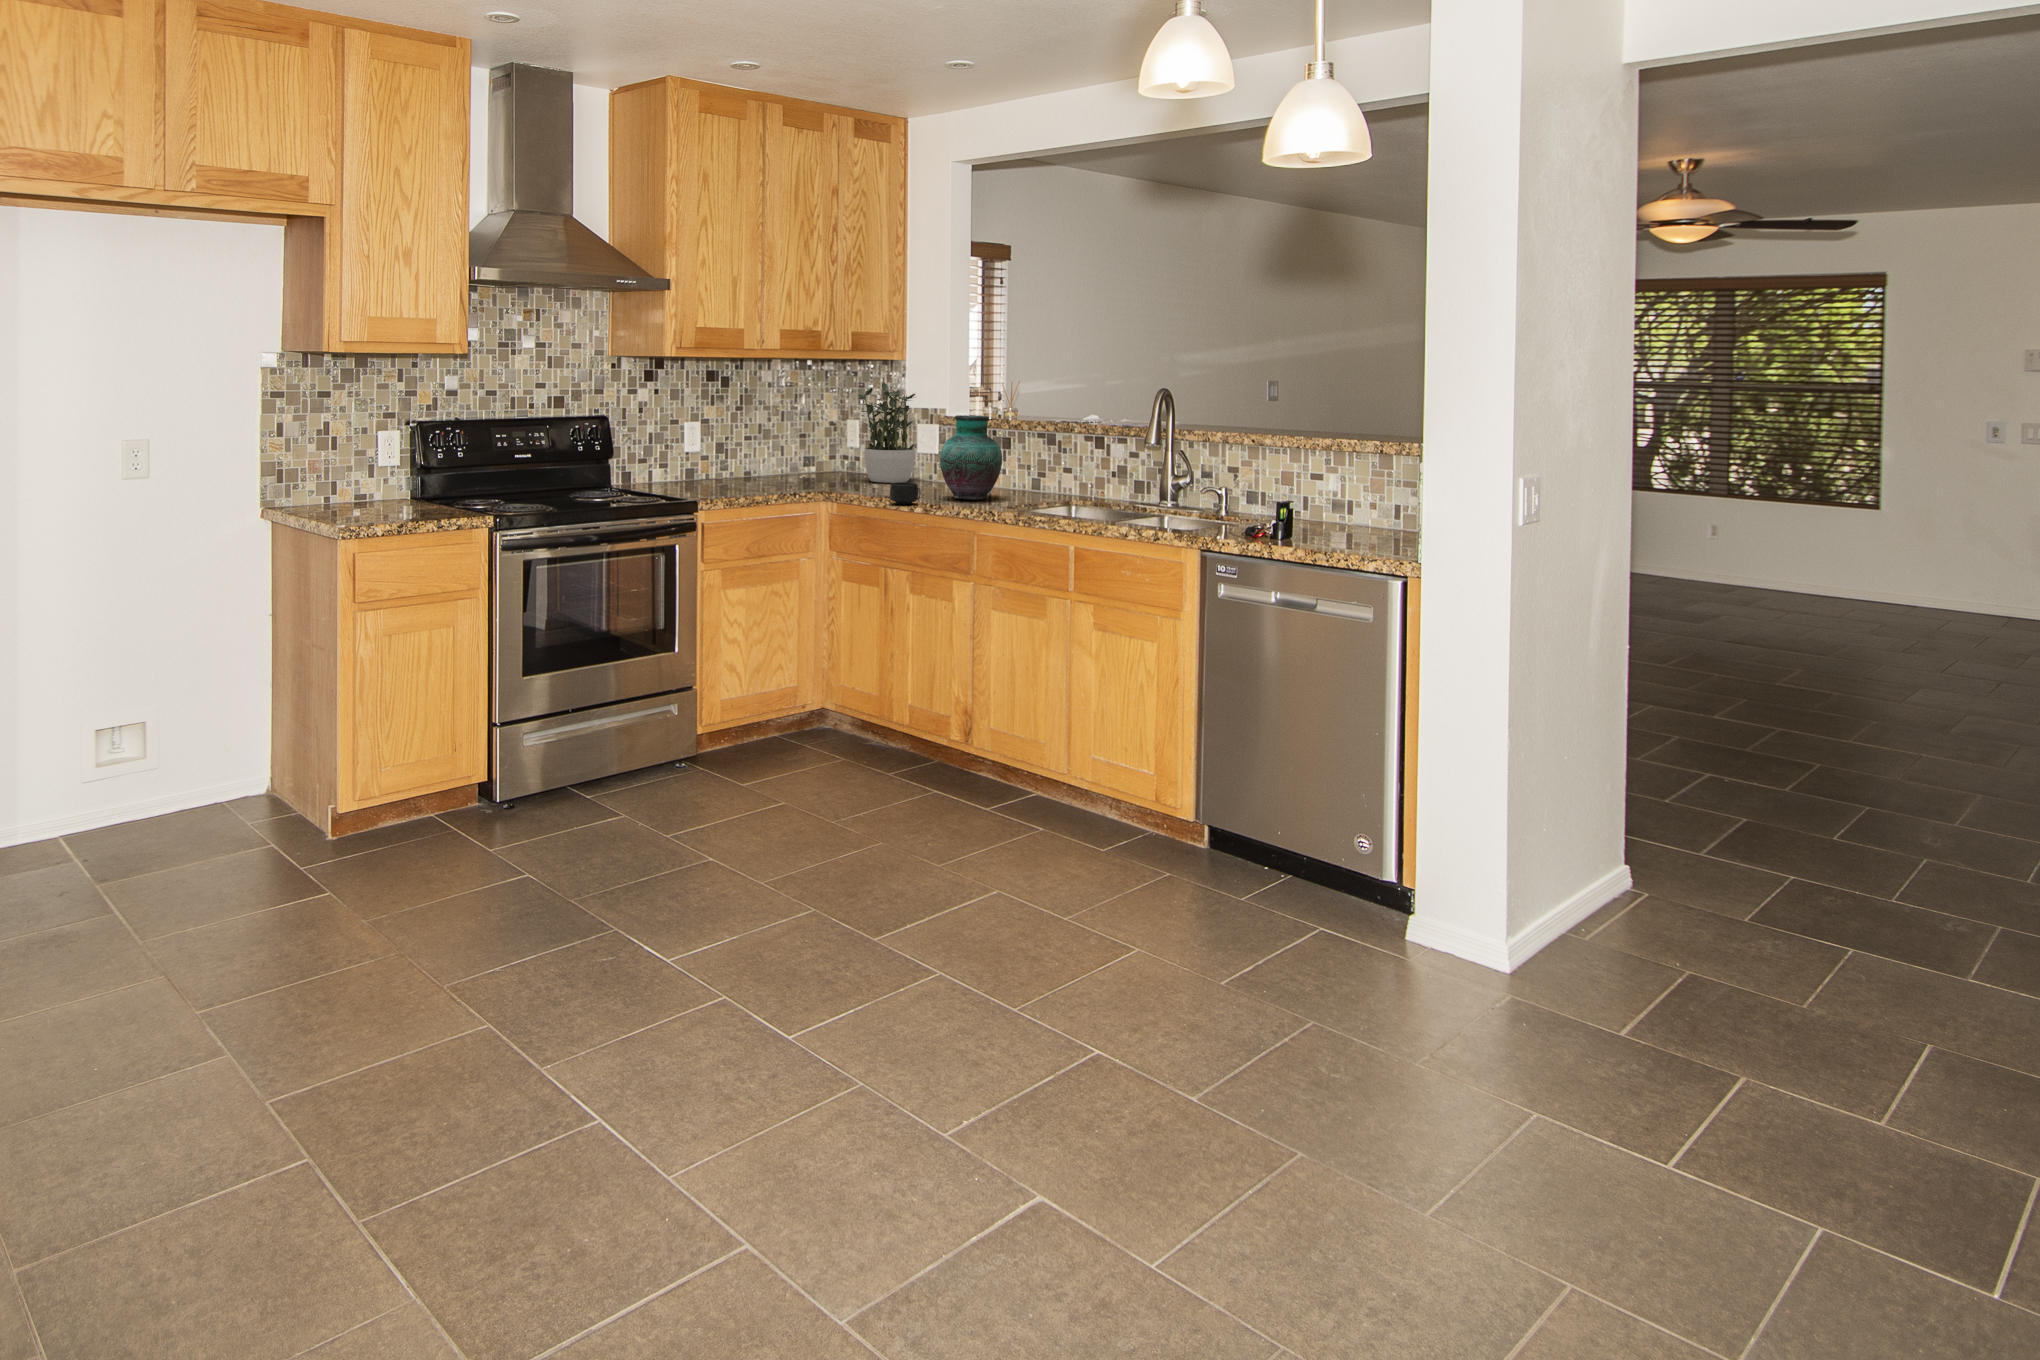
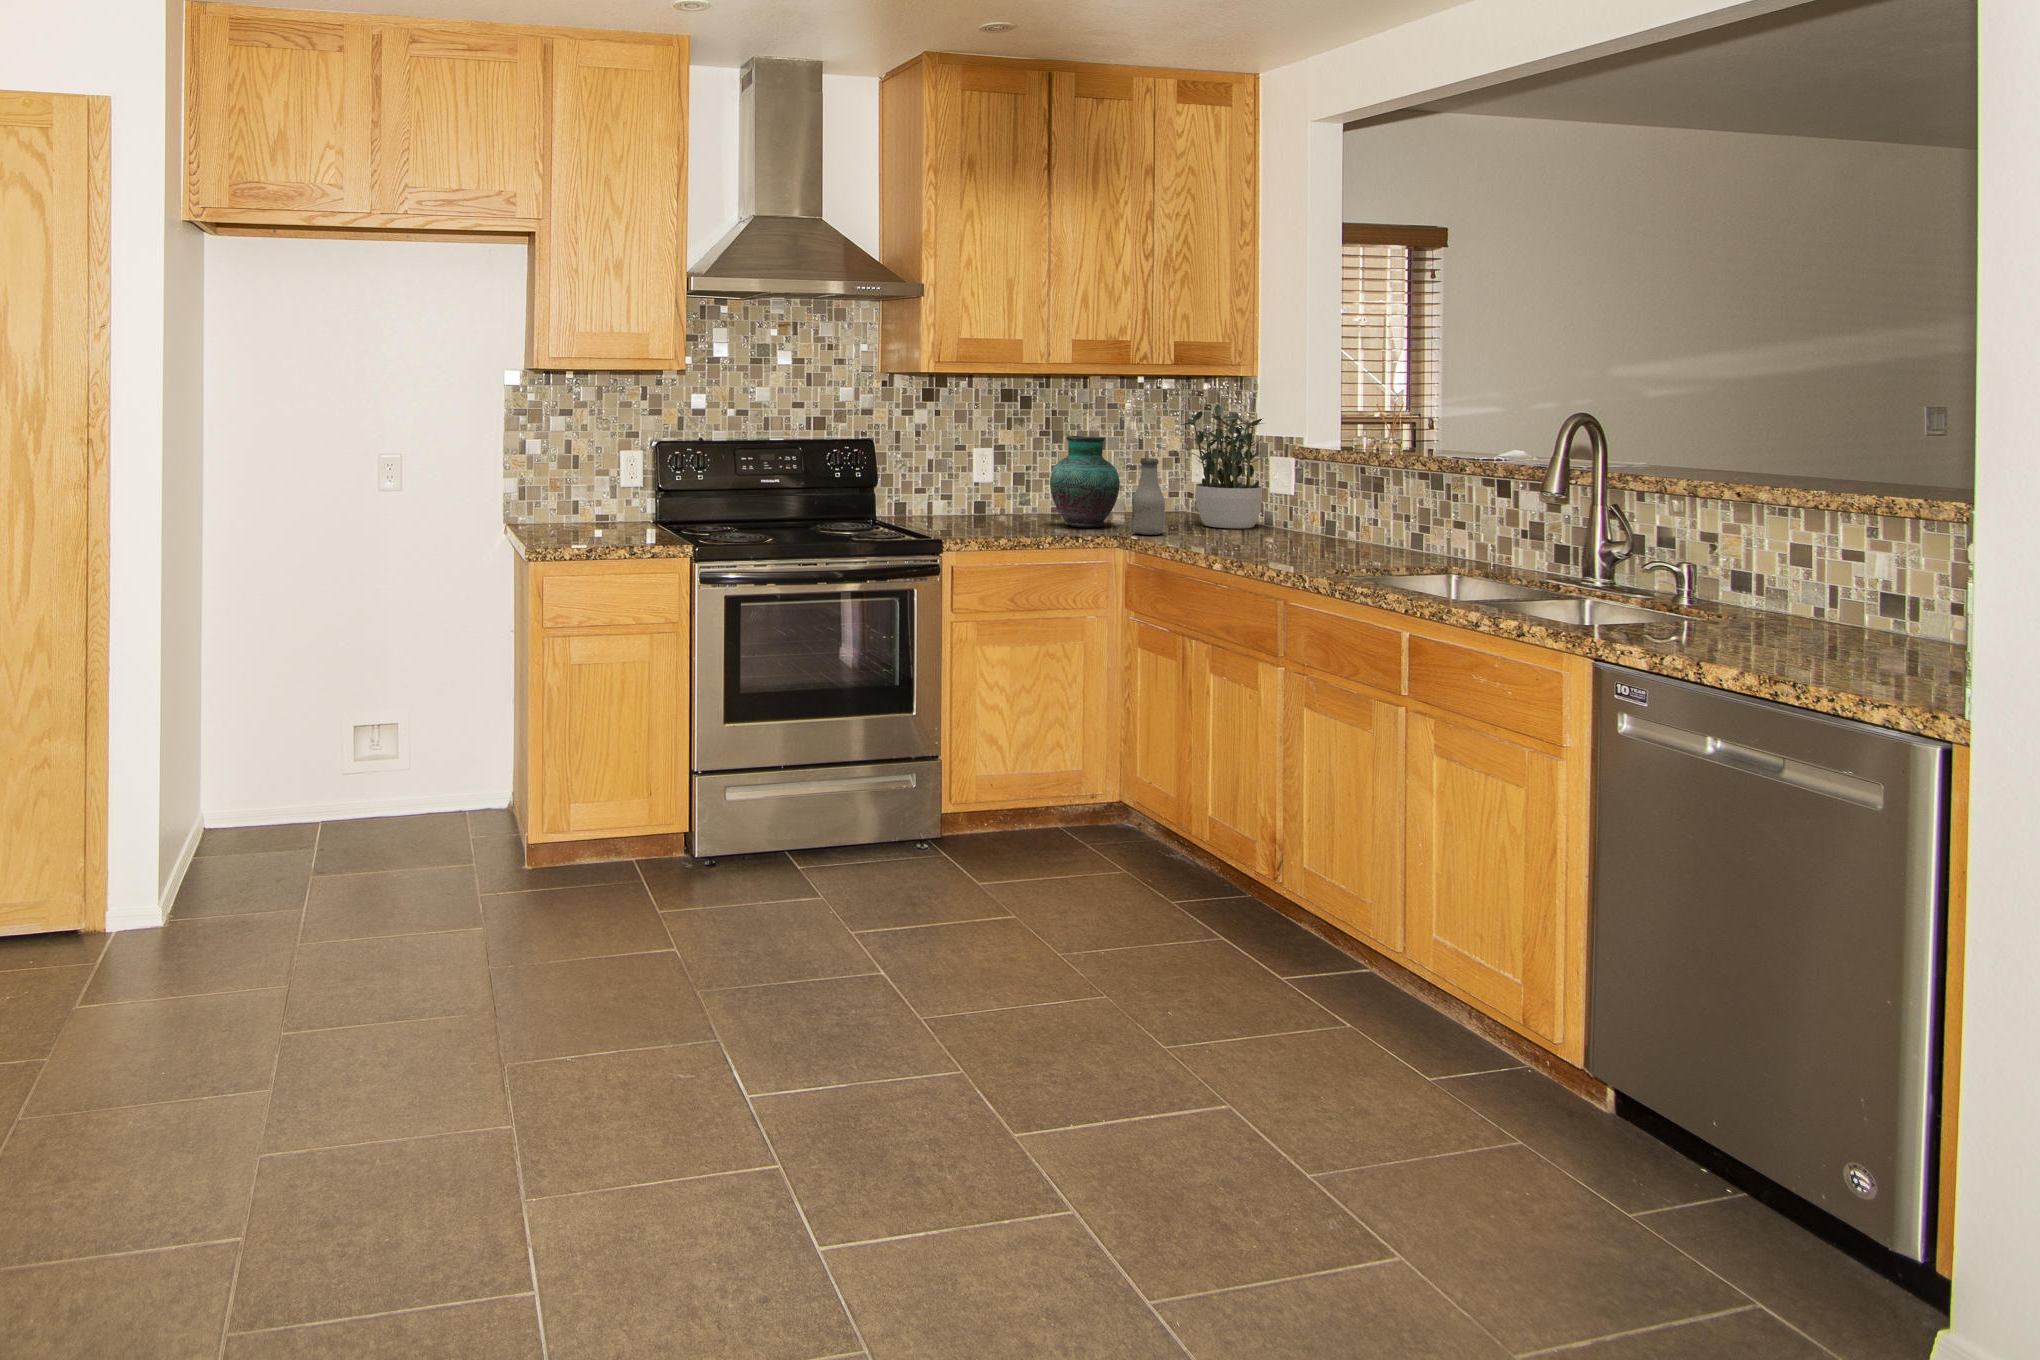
vase: present [940,415,1002,500] -> present [1050,436,1120,528]
bottle: none [826,427,852,491] -> present [1132,458,1165,535]
mug: present [890,482,920,505] -> none [1187,529,1226,557]

